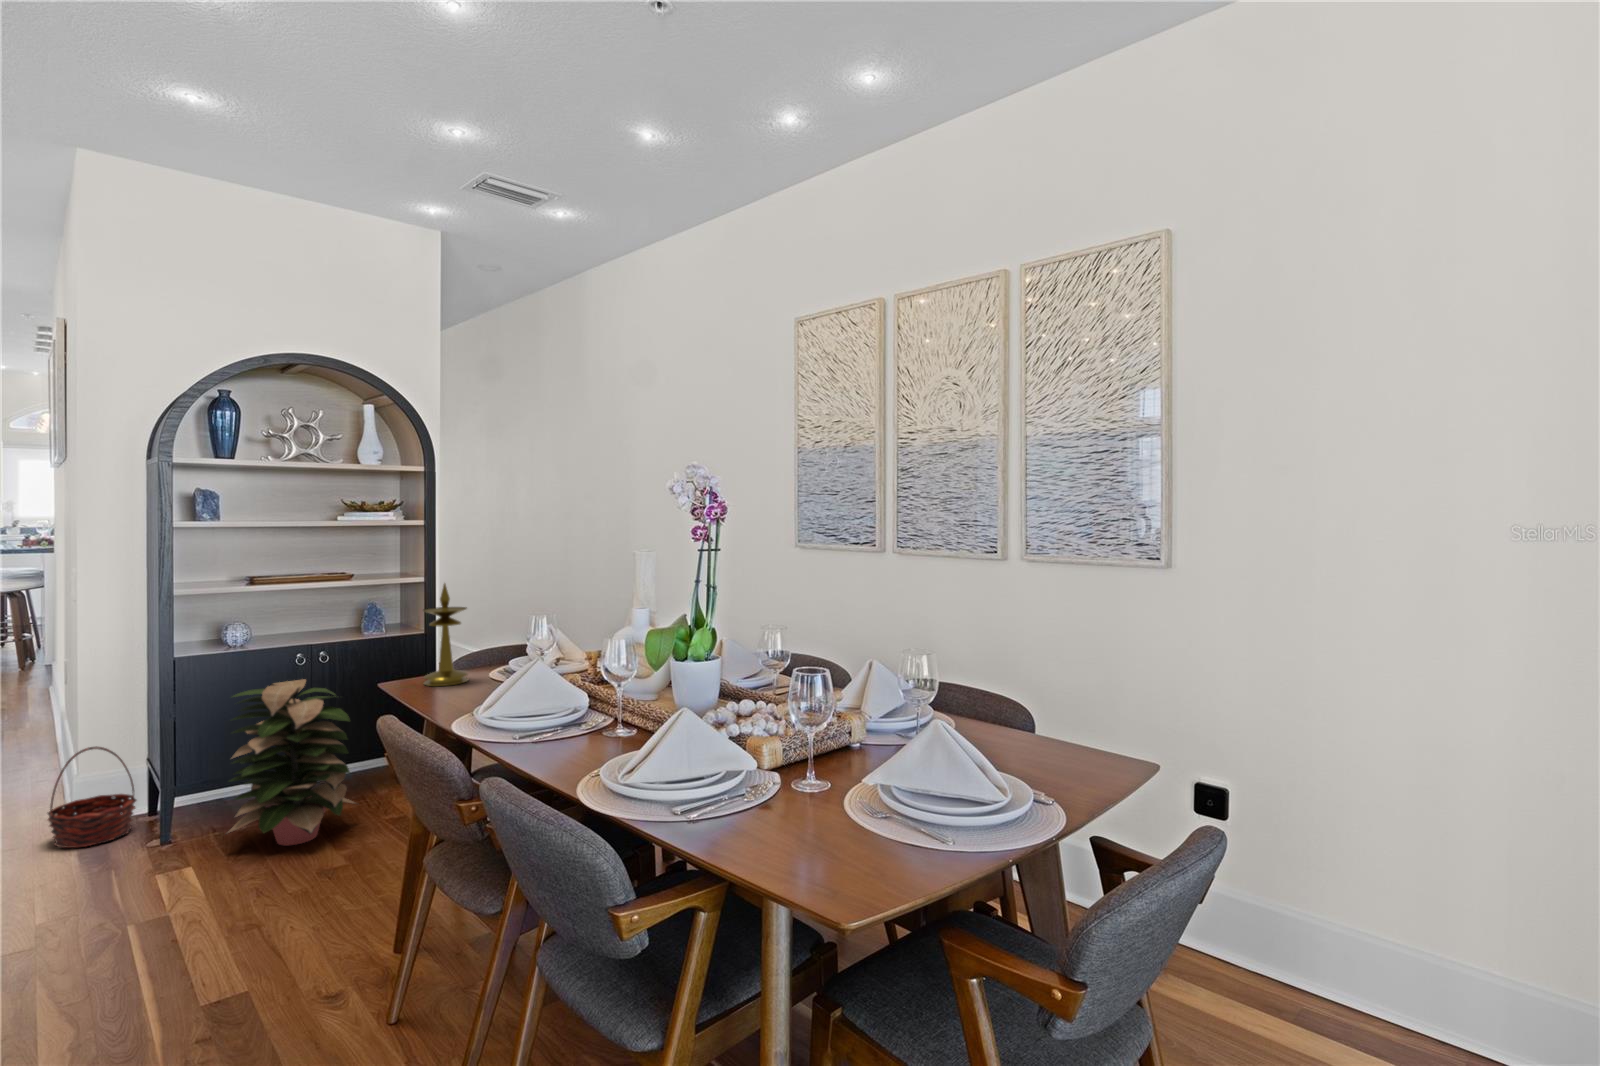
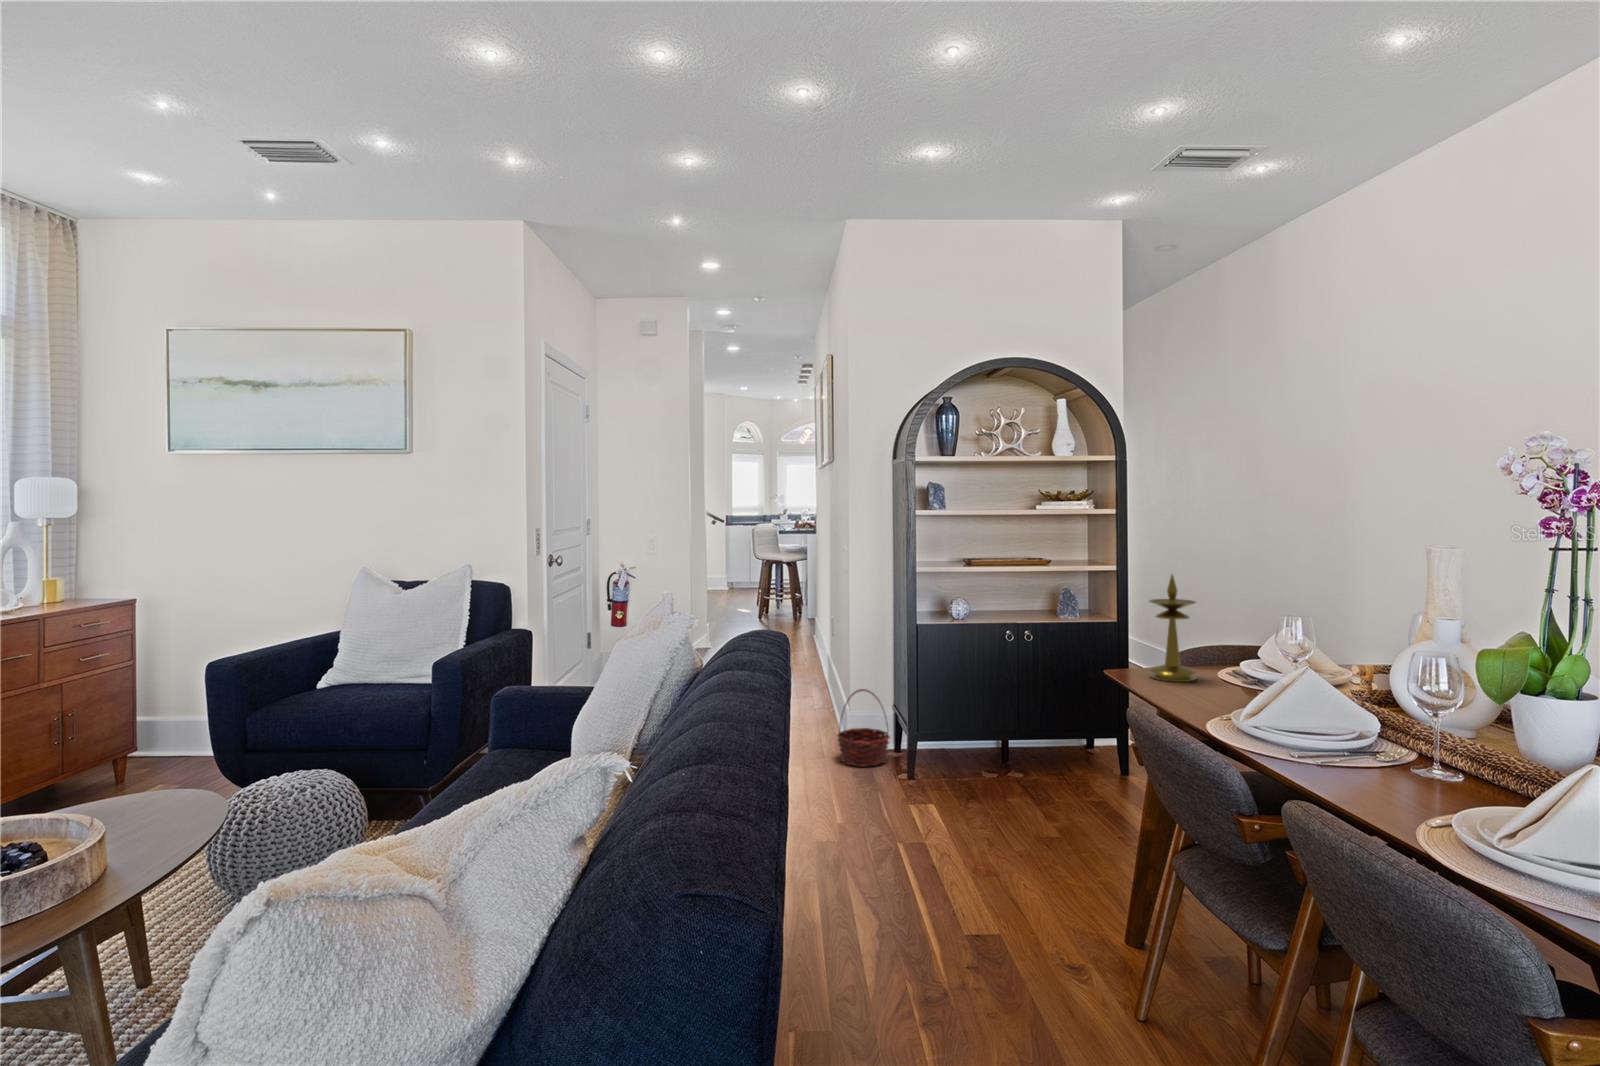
decorative plant: present [226,679,356,846] -> none [955,655,1062,805]

